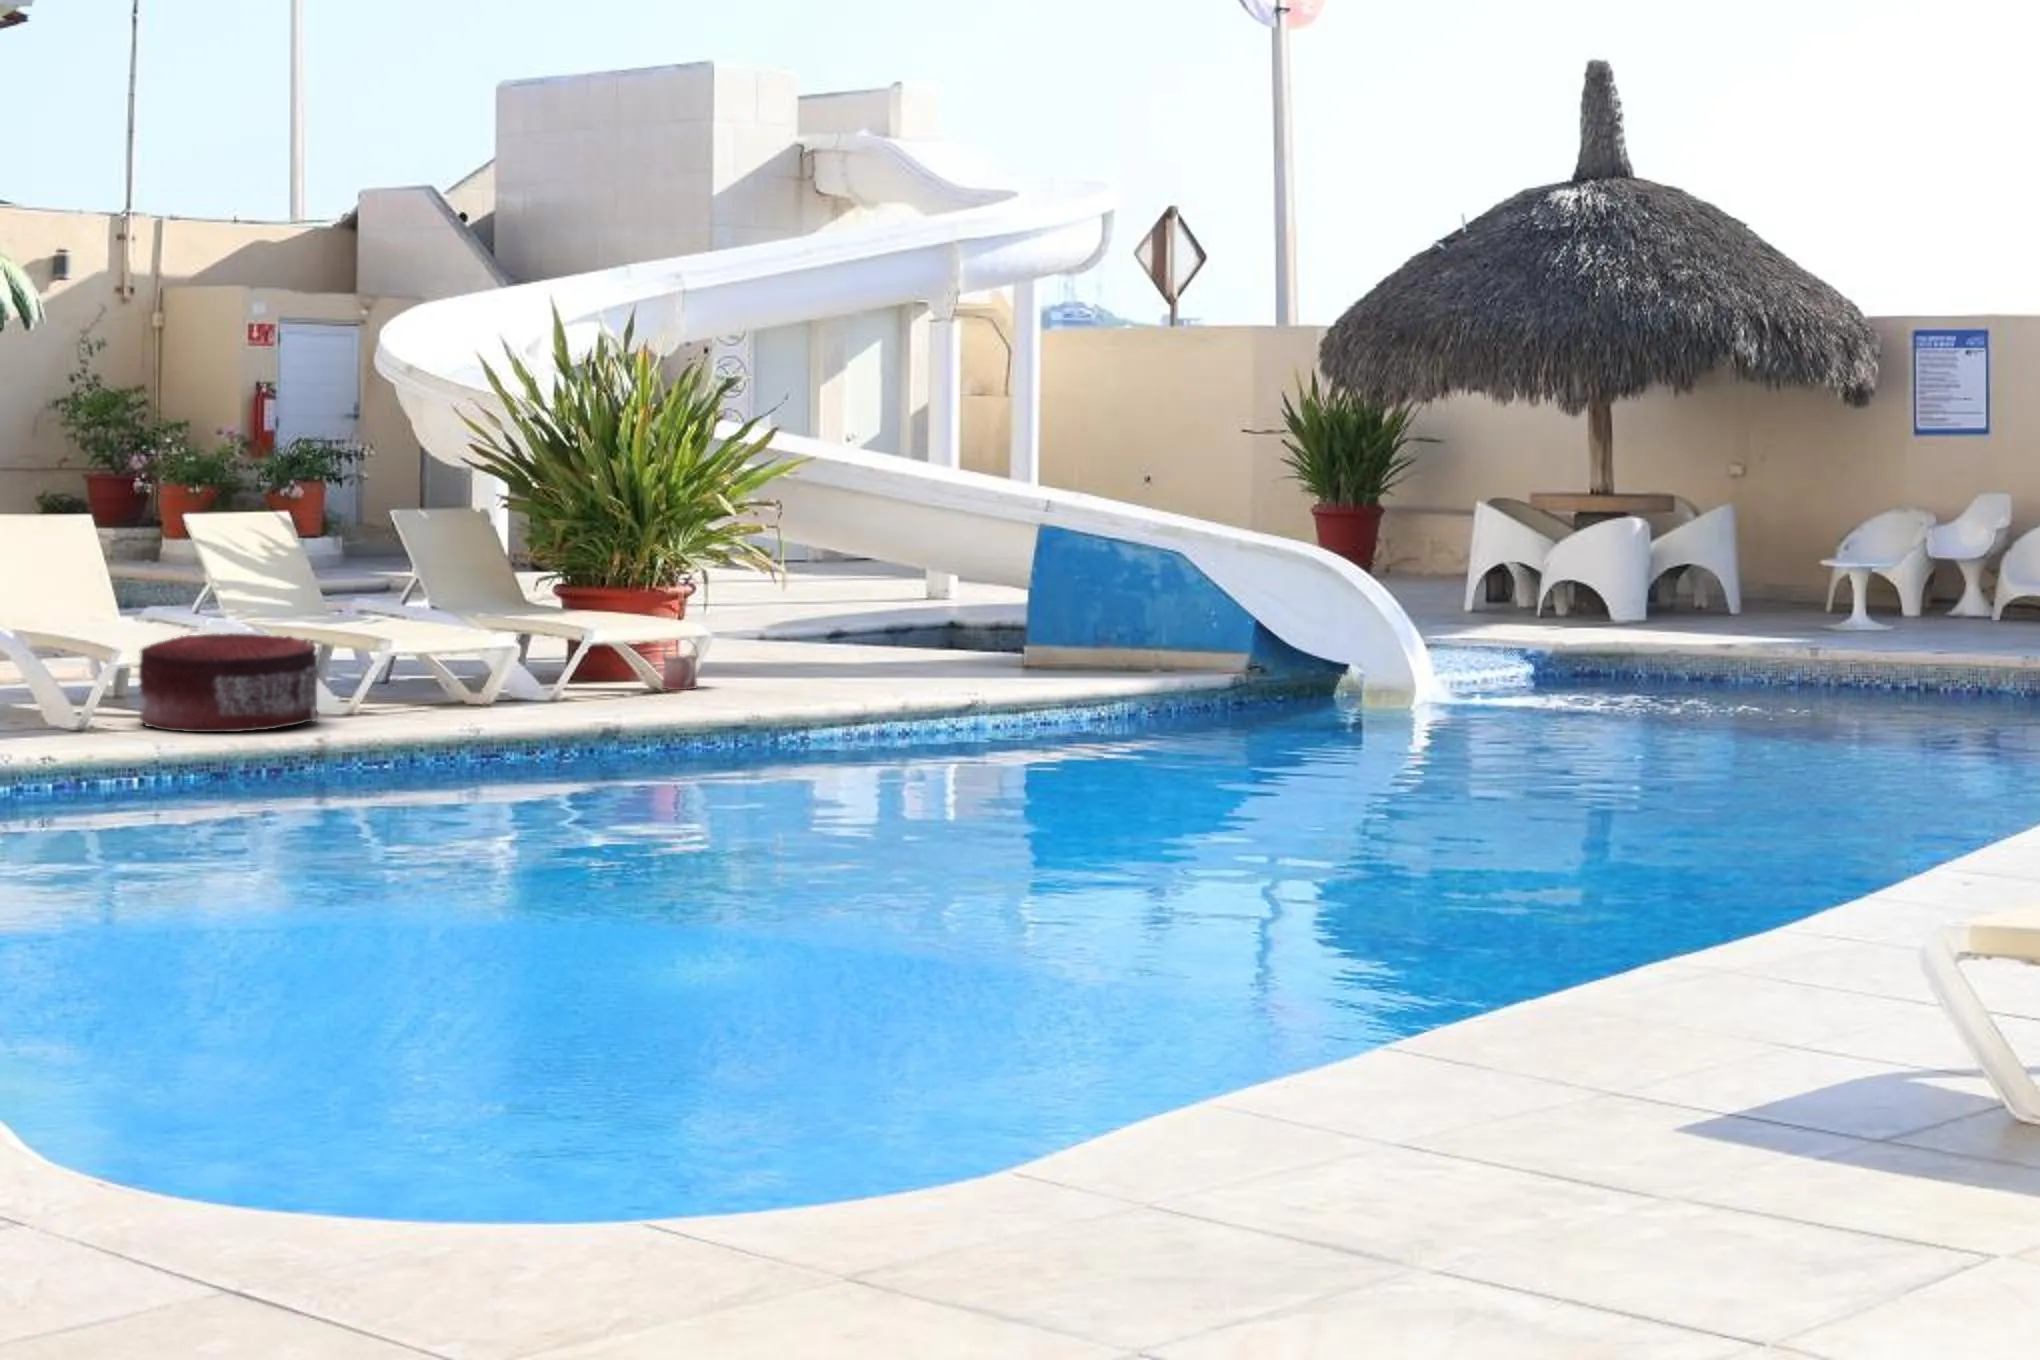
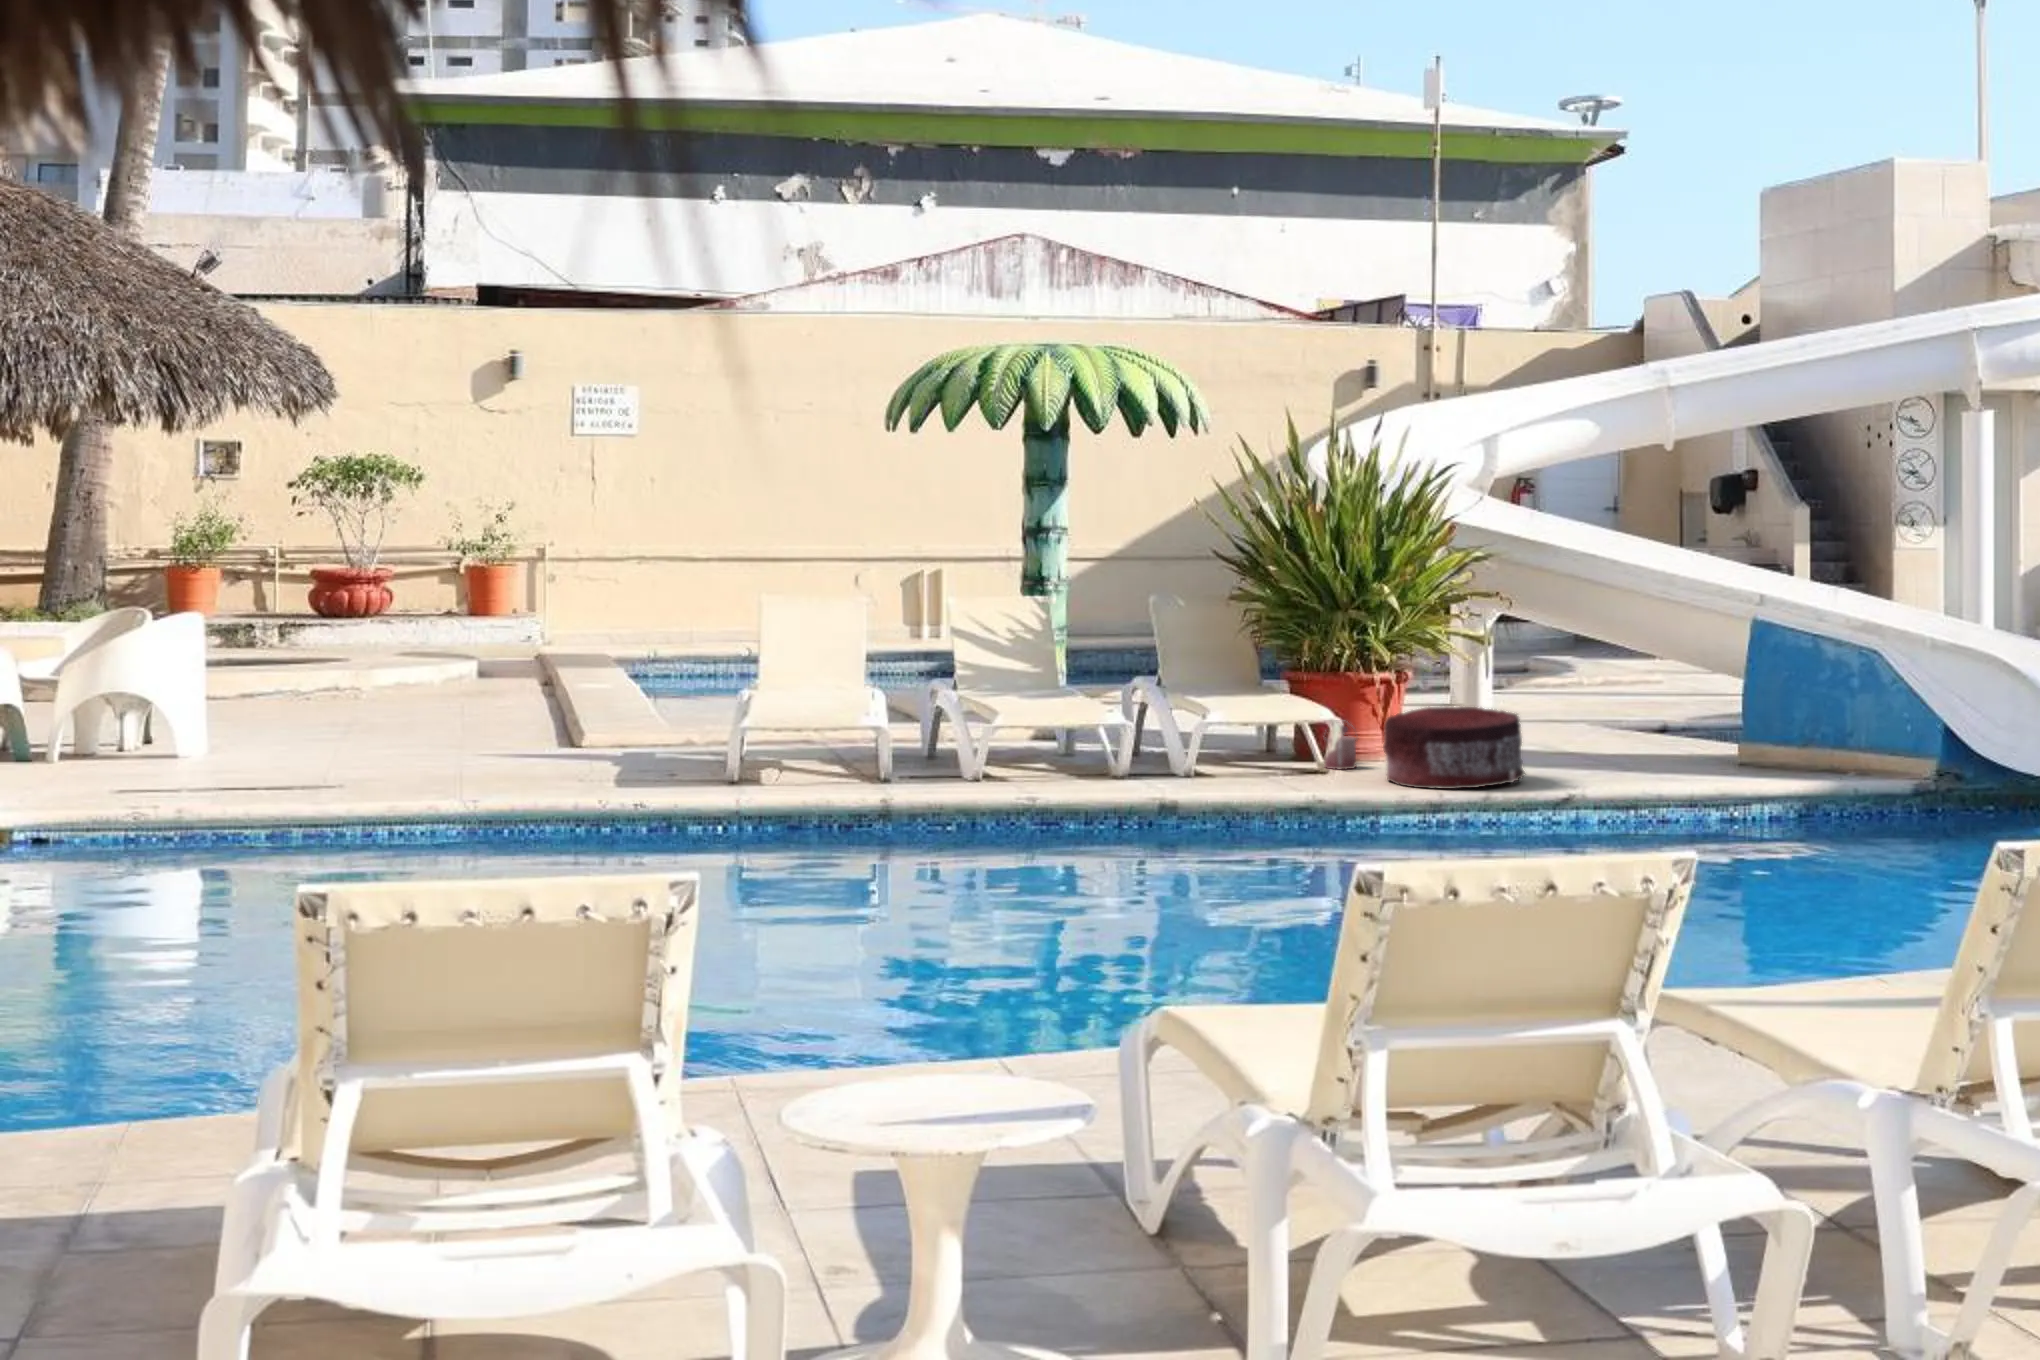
pouf: present [139,633,318,732] -> present [1383,706,1524,789]

